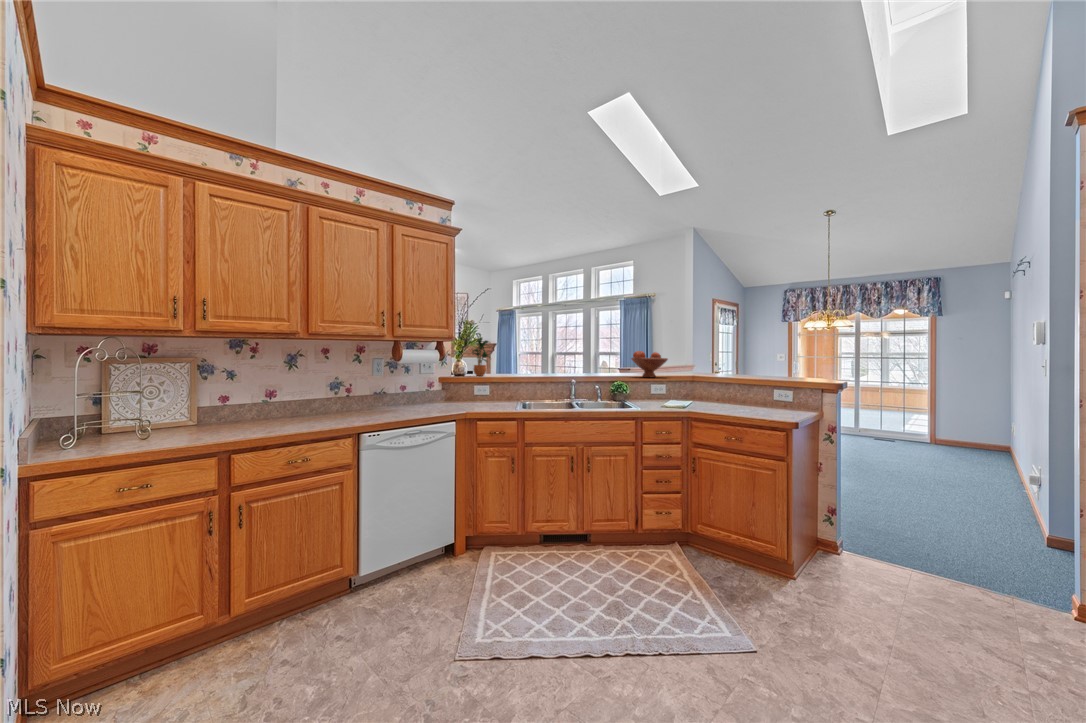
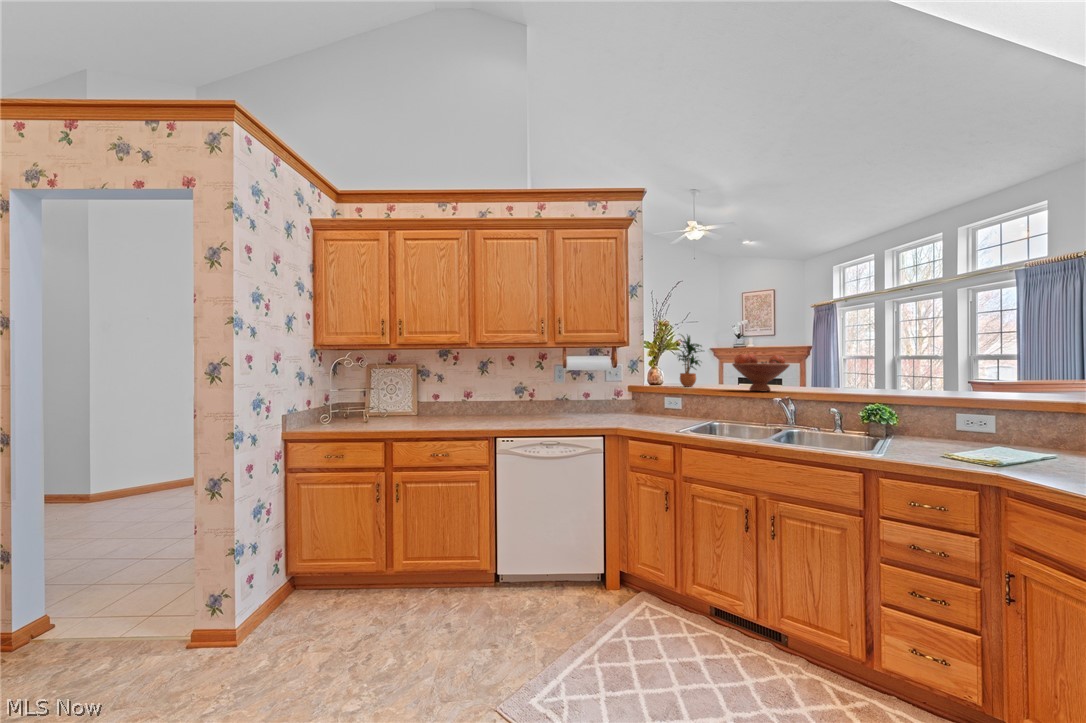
fruit bowl: present [631,351,668,377] -> present [732,354,790,392]

